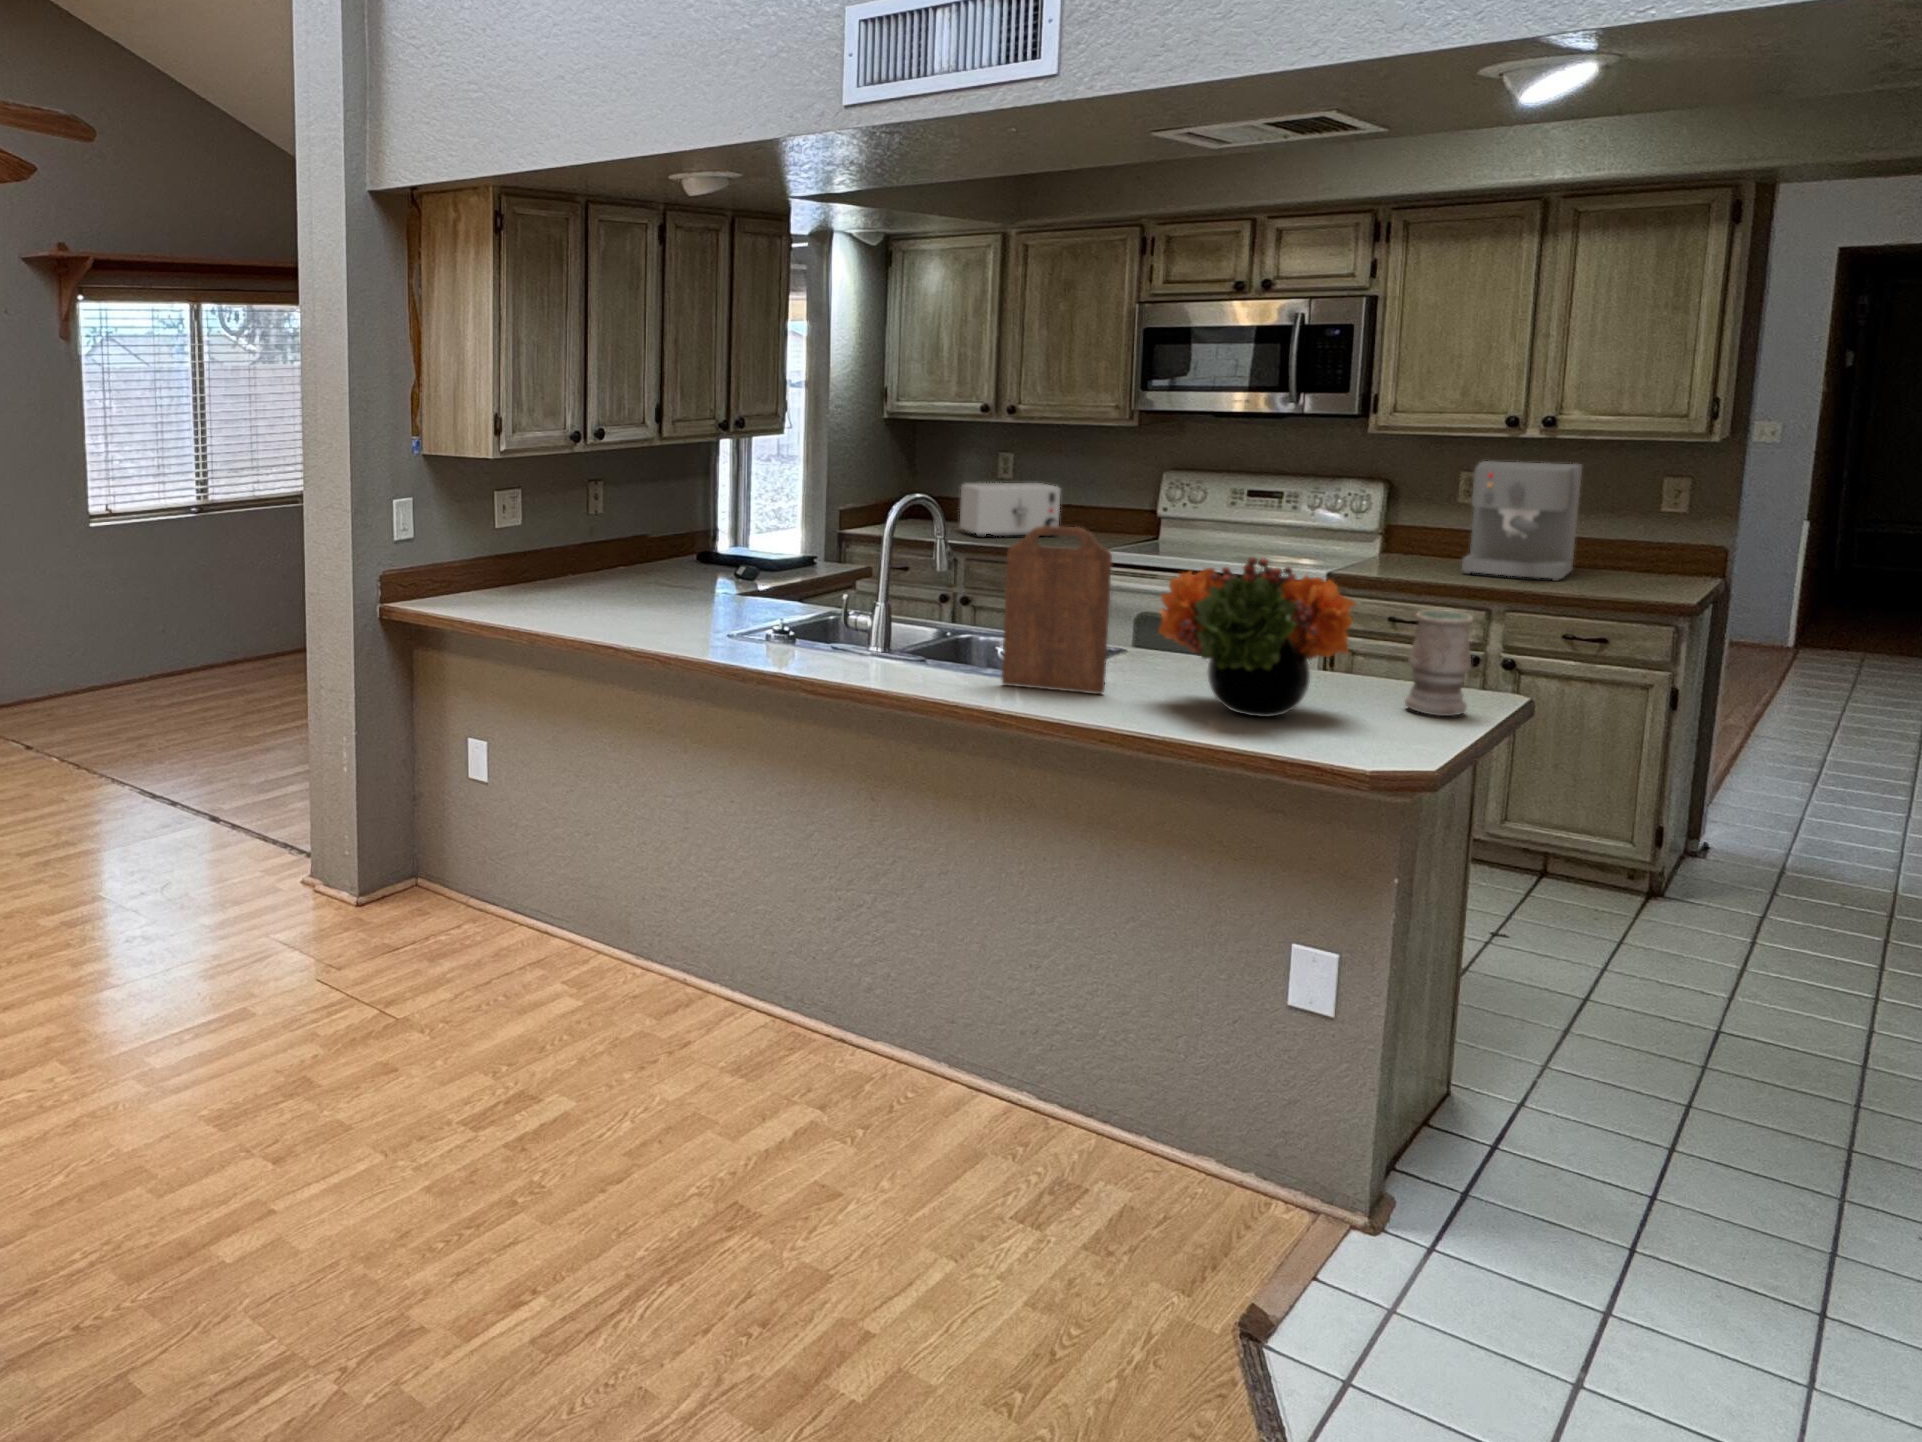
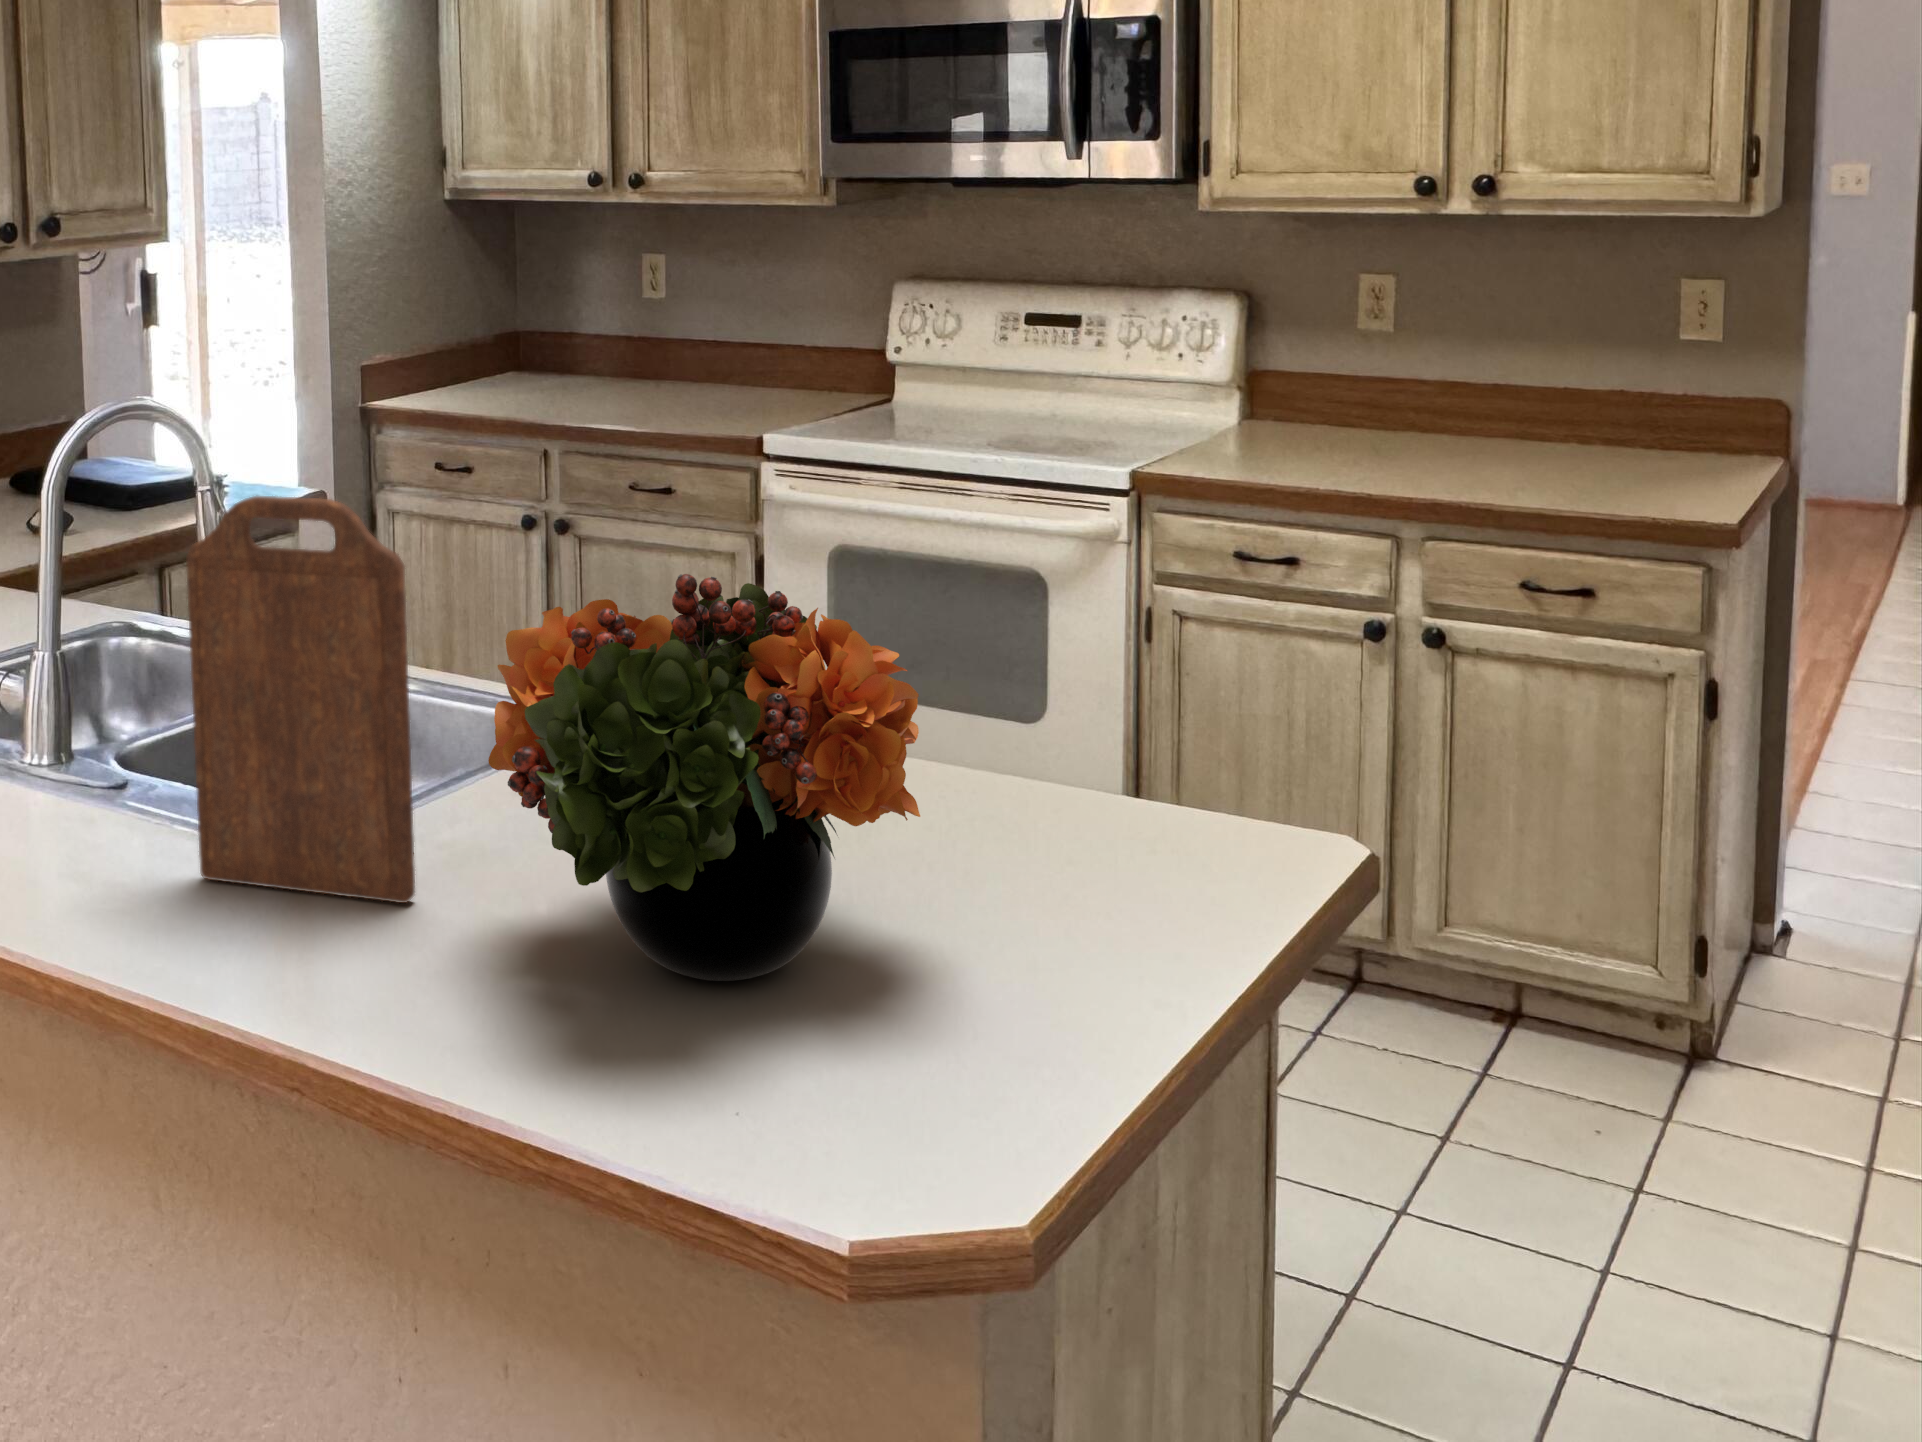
coffee maker: present [1462,461,1582,581] -> none [1355,256,1545,475]
toaster: present [960,483,1060,537] -> none [570,306,731,407]
vase: present [1405,610,1473,716] -> none [1076,677,1208,947]

